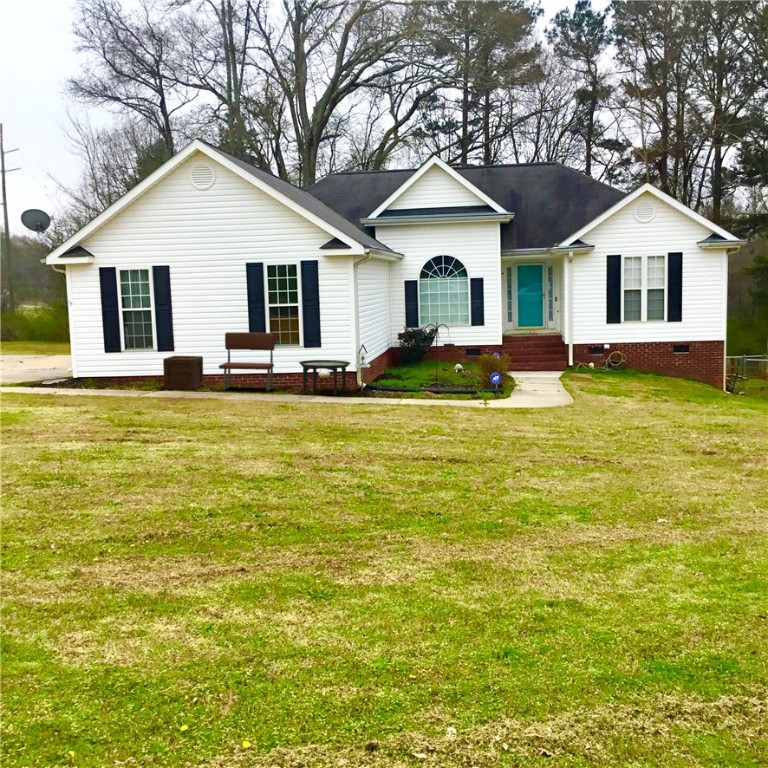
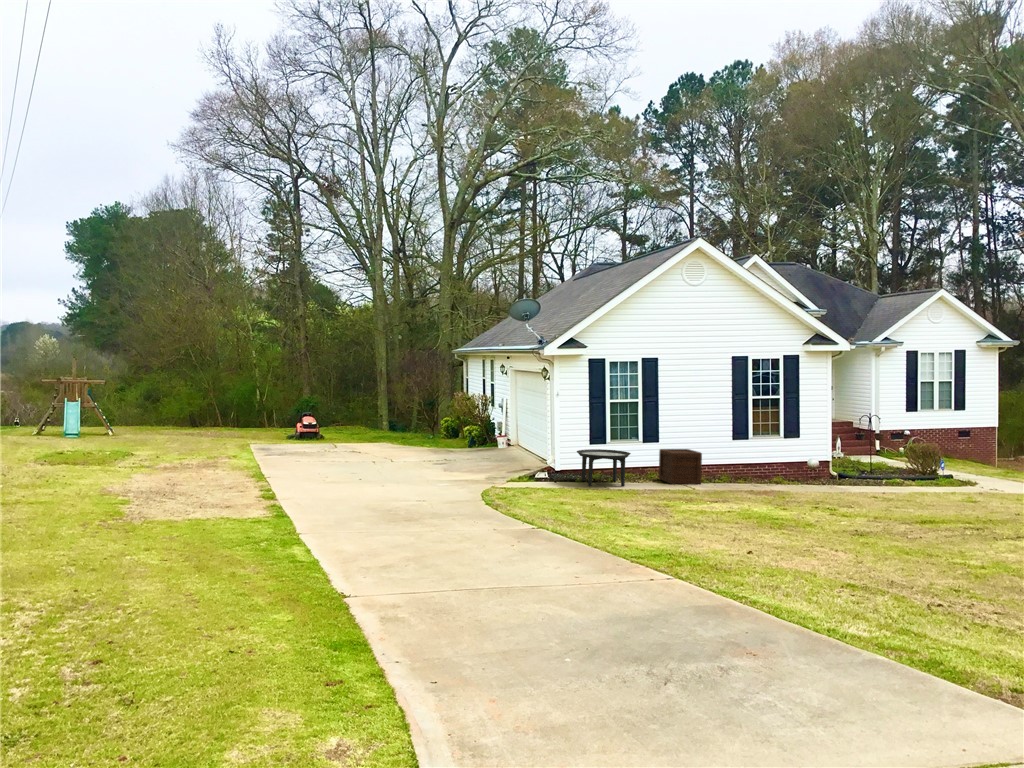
bench: present [219,332,275,391] -> none [715,424,776,483]
round table: present [299,360,350,396] -> present [577,449,631,487]

